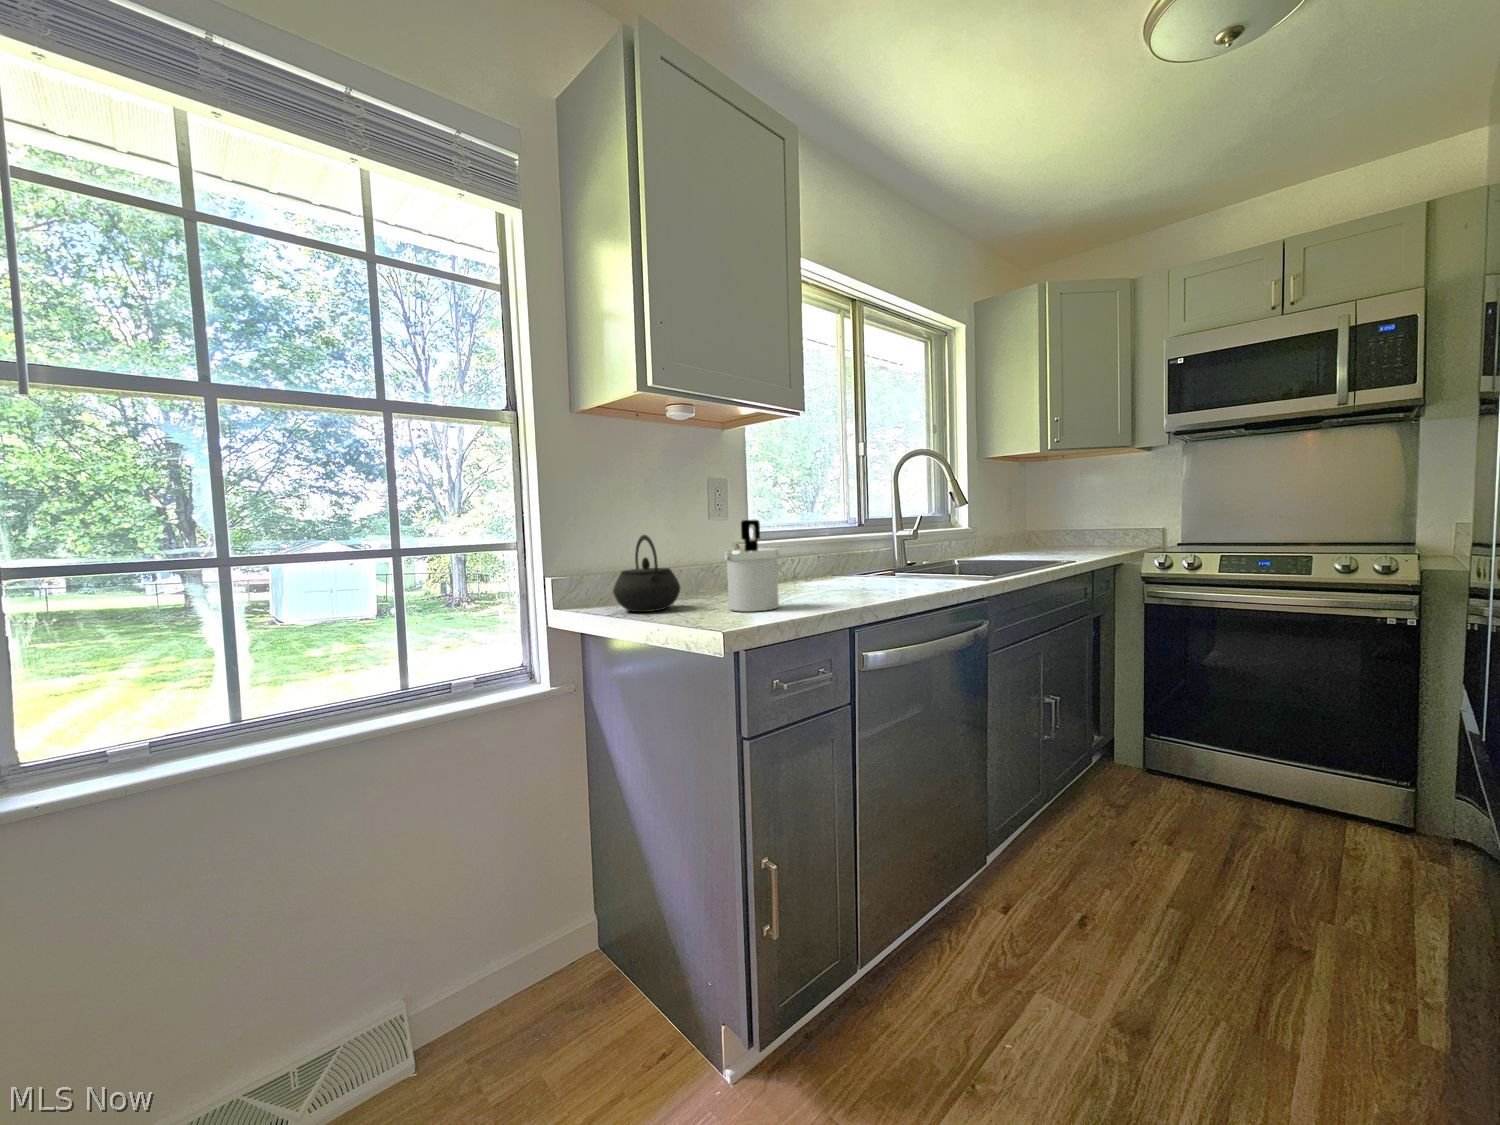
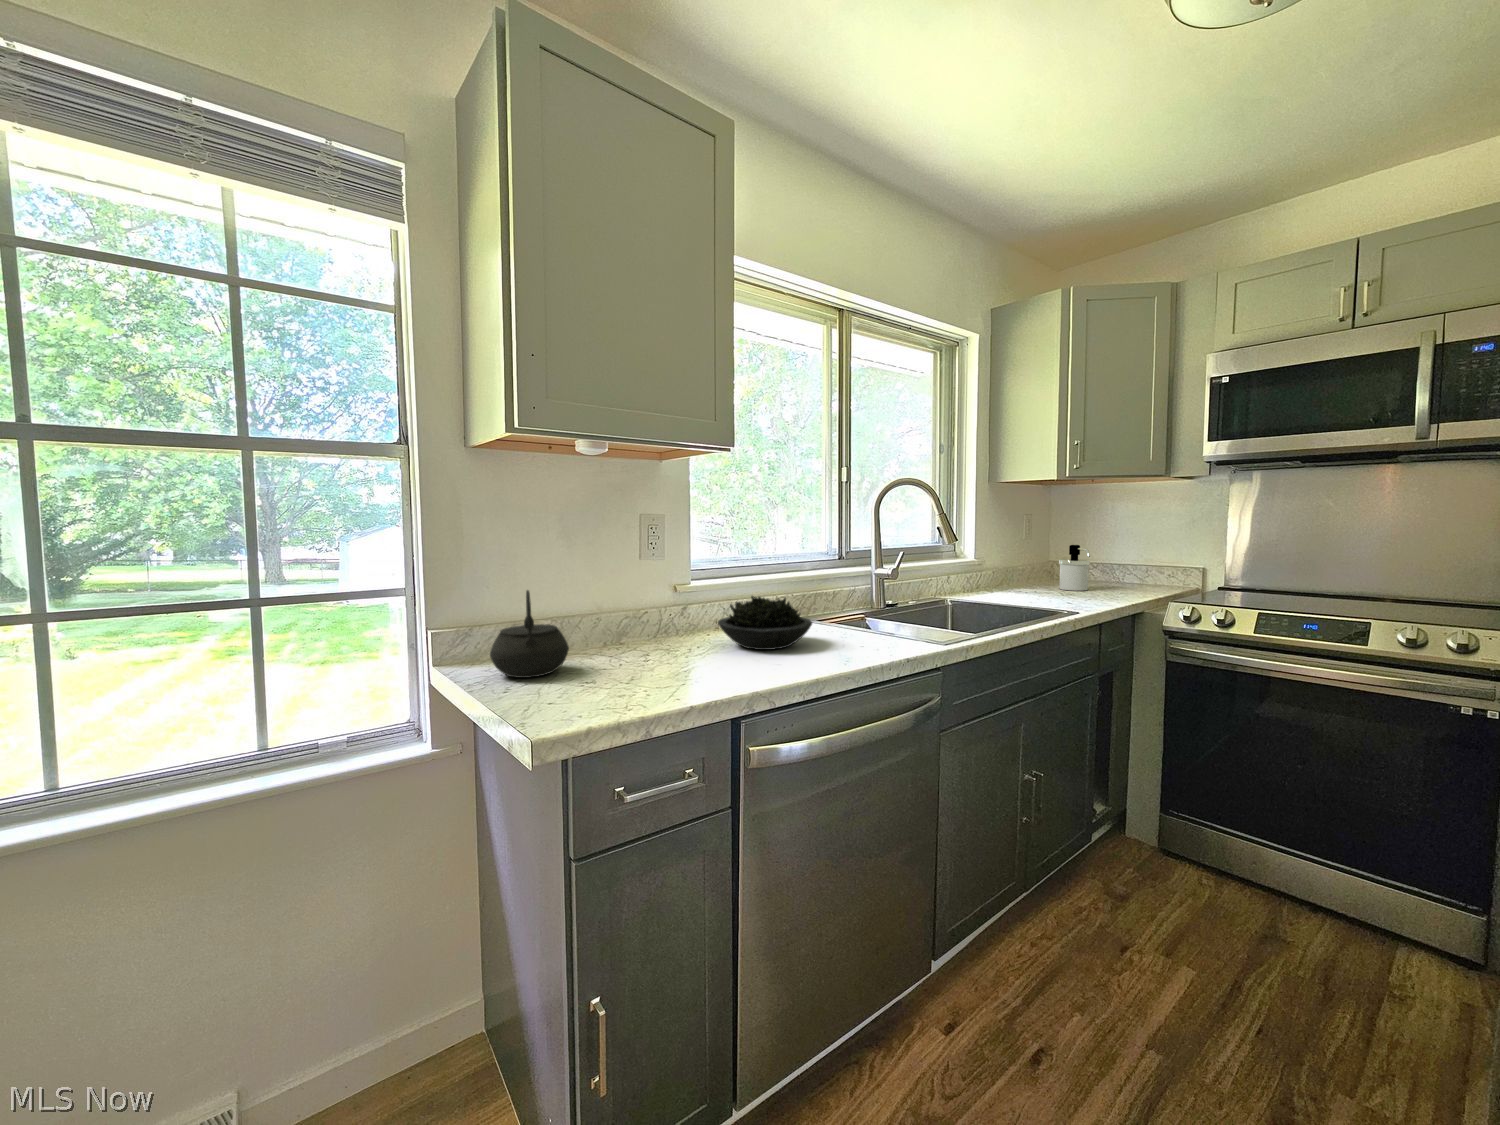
soap dispenser: present [724,520,779,612] -> present [1059,545,1090,591]
succulent plant: none [787,544,872,590] -> present [718,596,812,650]

